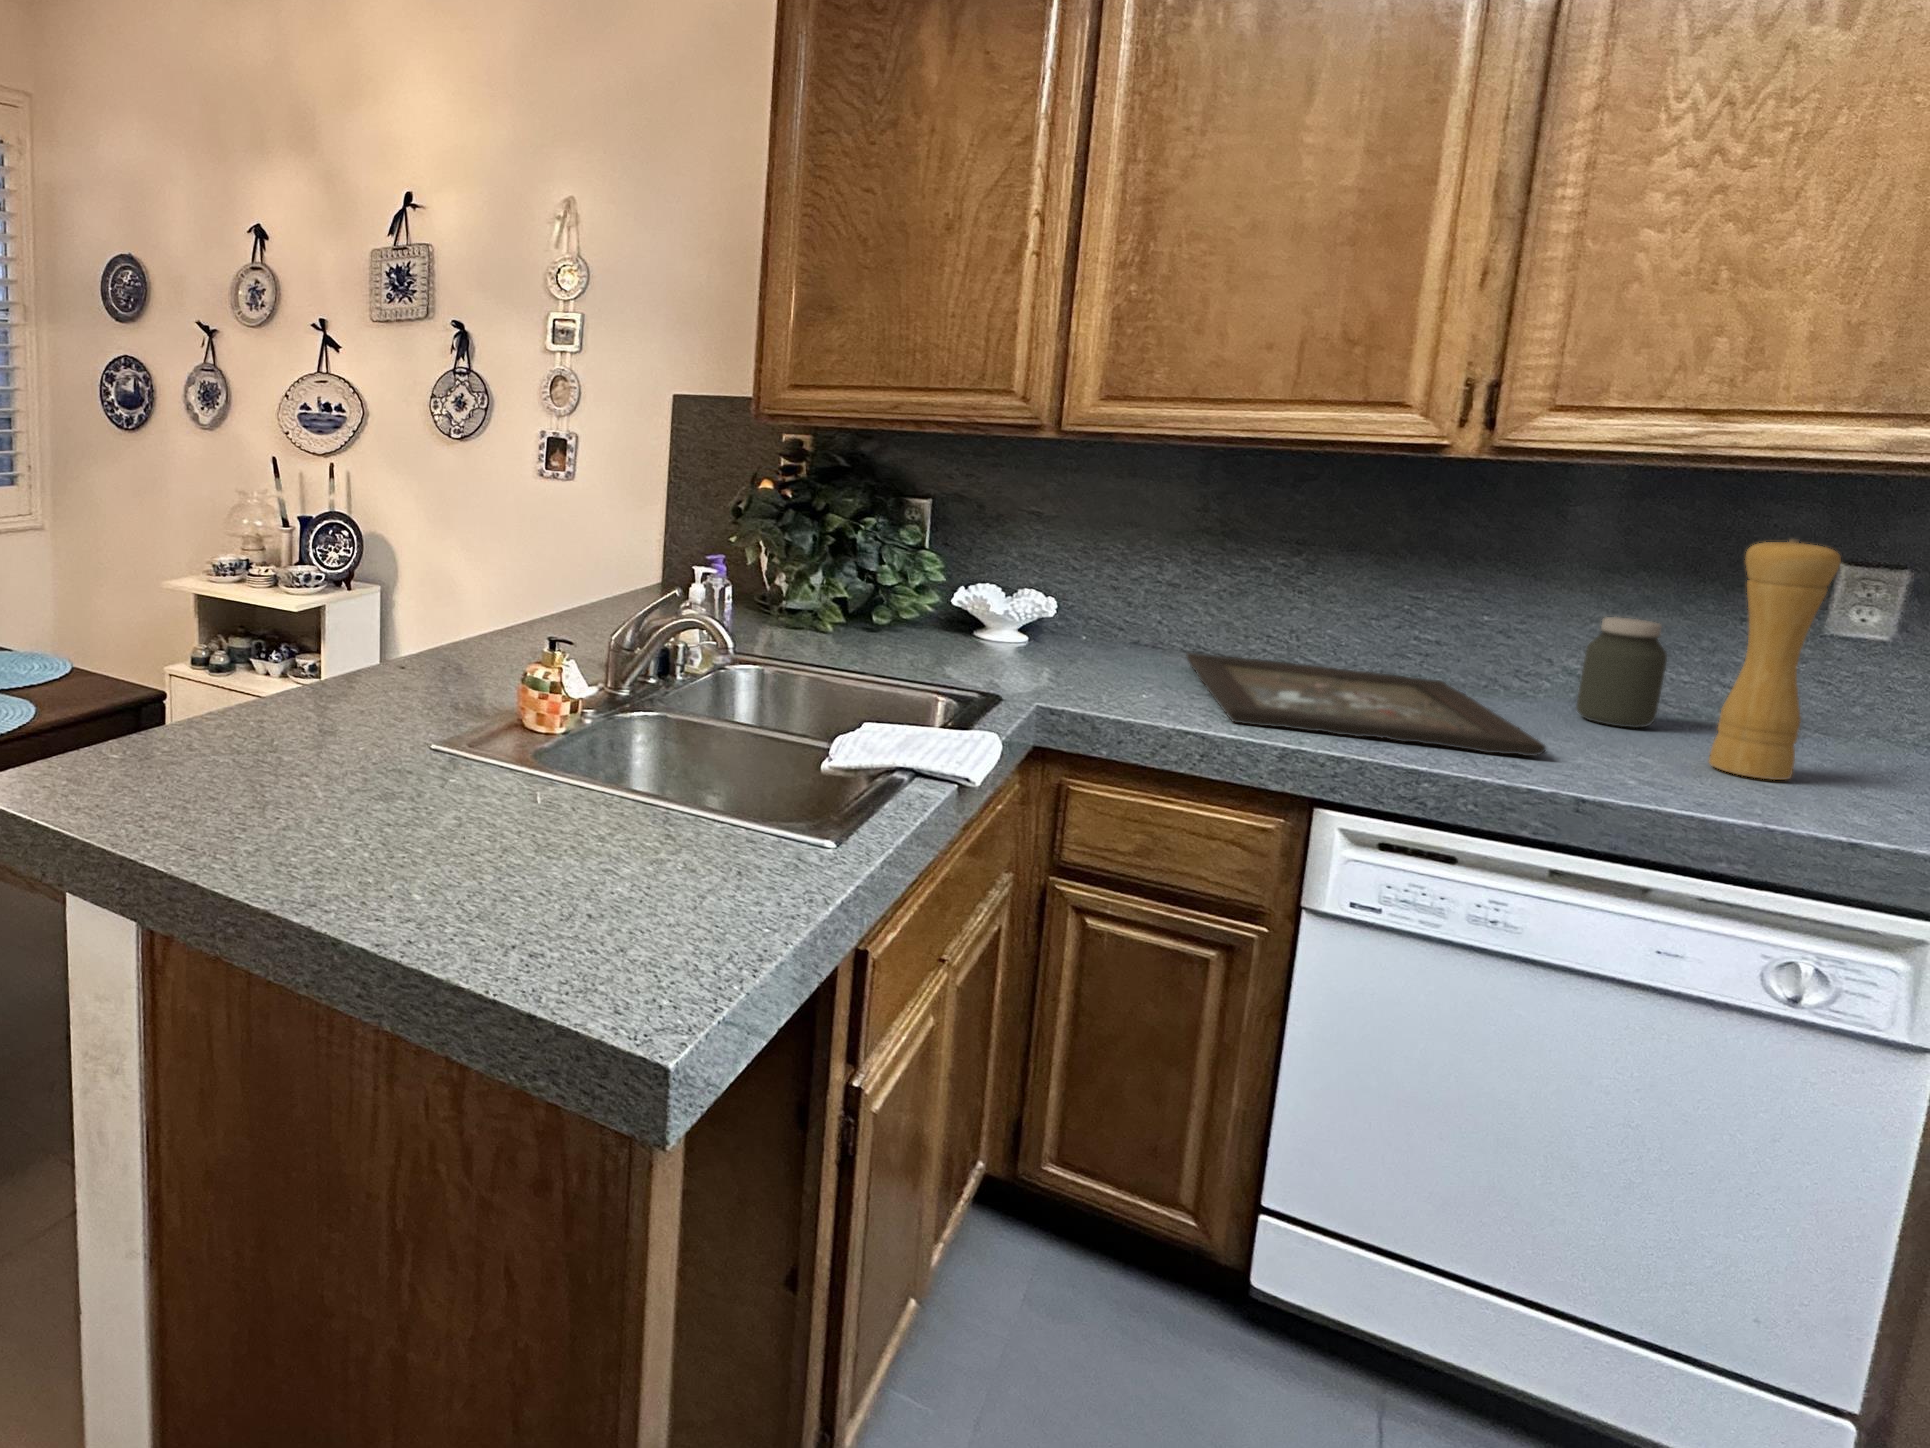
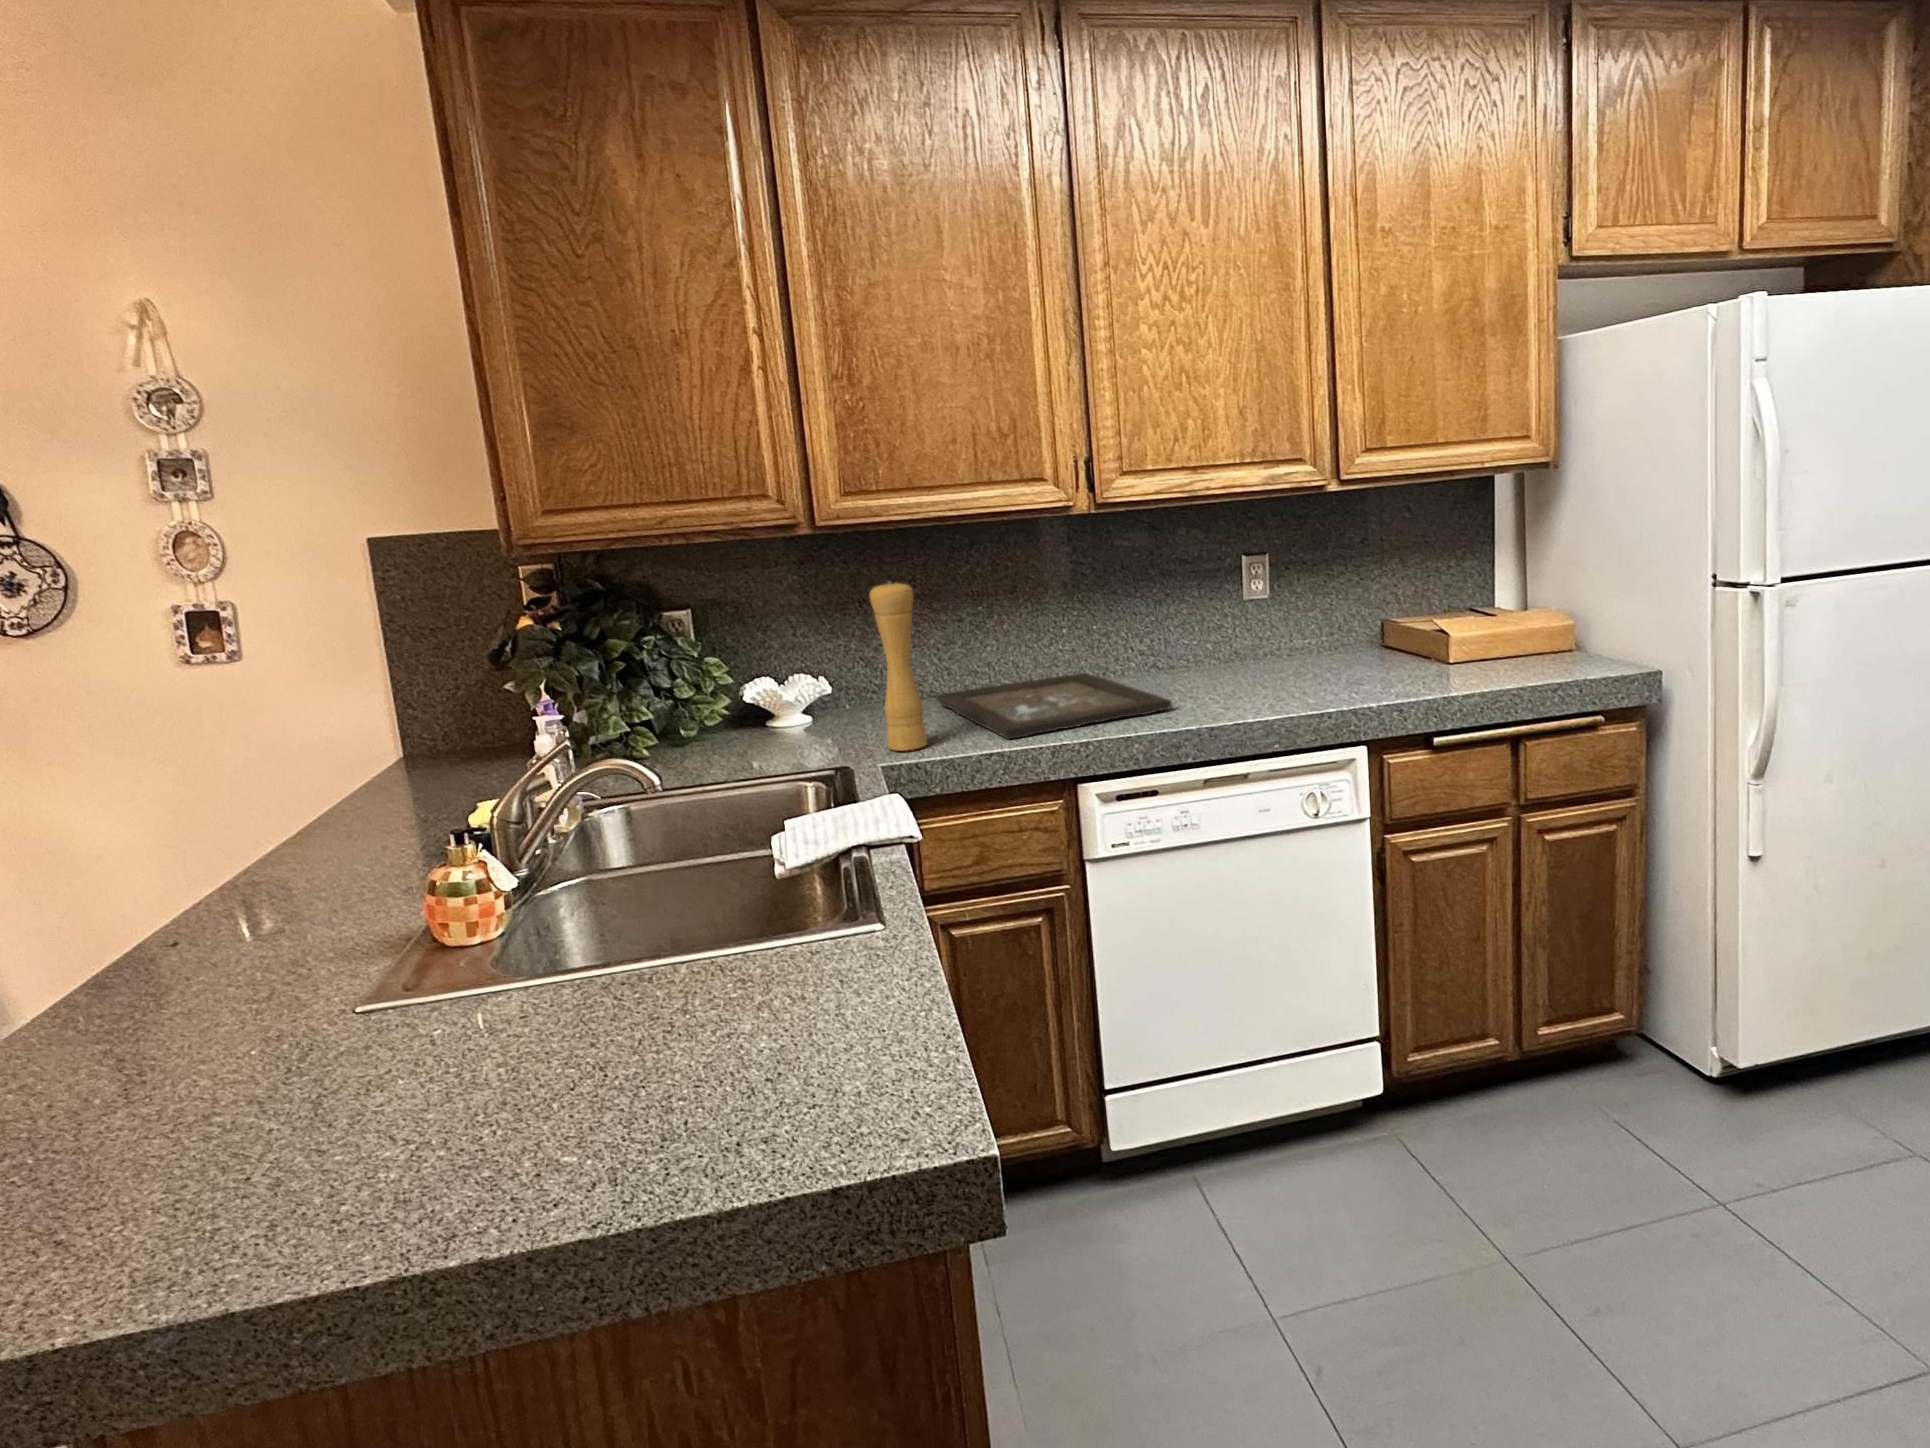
pepper mill: present [1709,539,1841,780] -> present [870,581,927,751]
jar: present [1576,617,1667,728] -> none [1154,605,1193,678]

